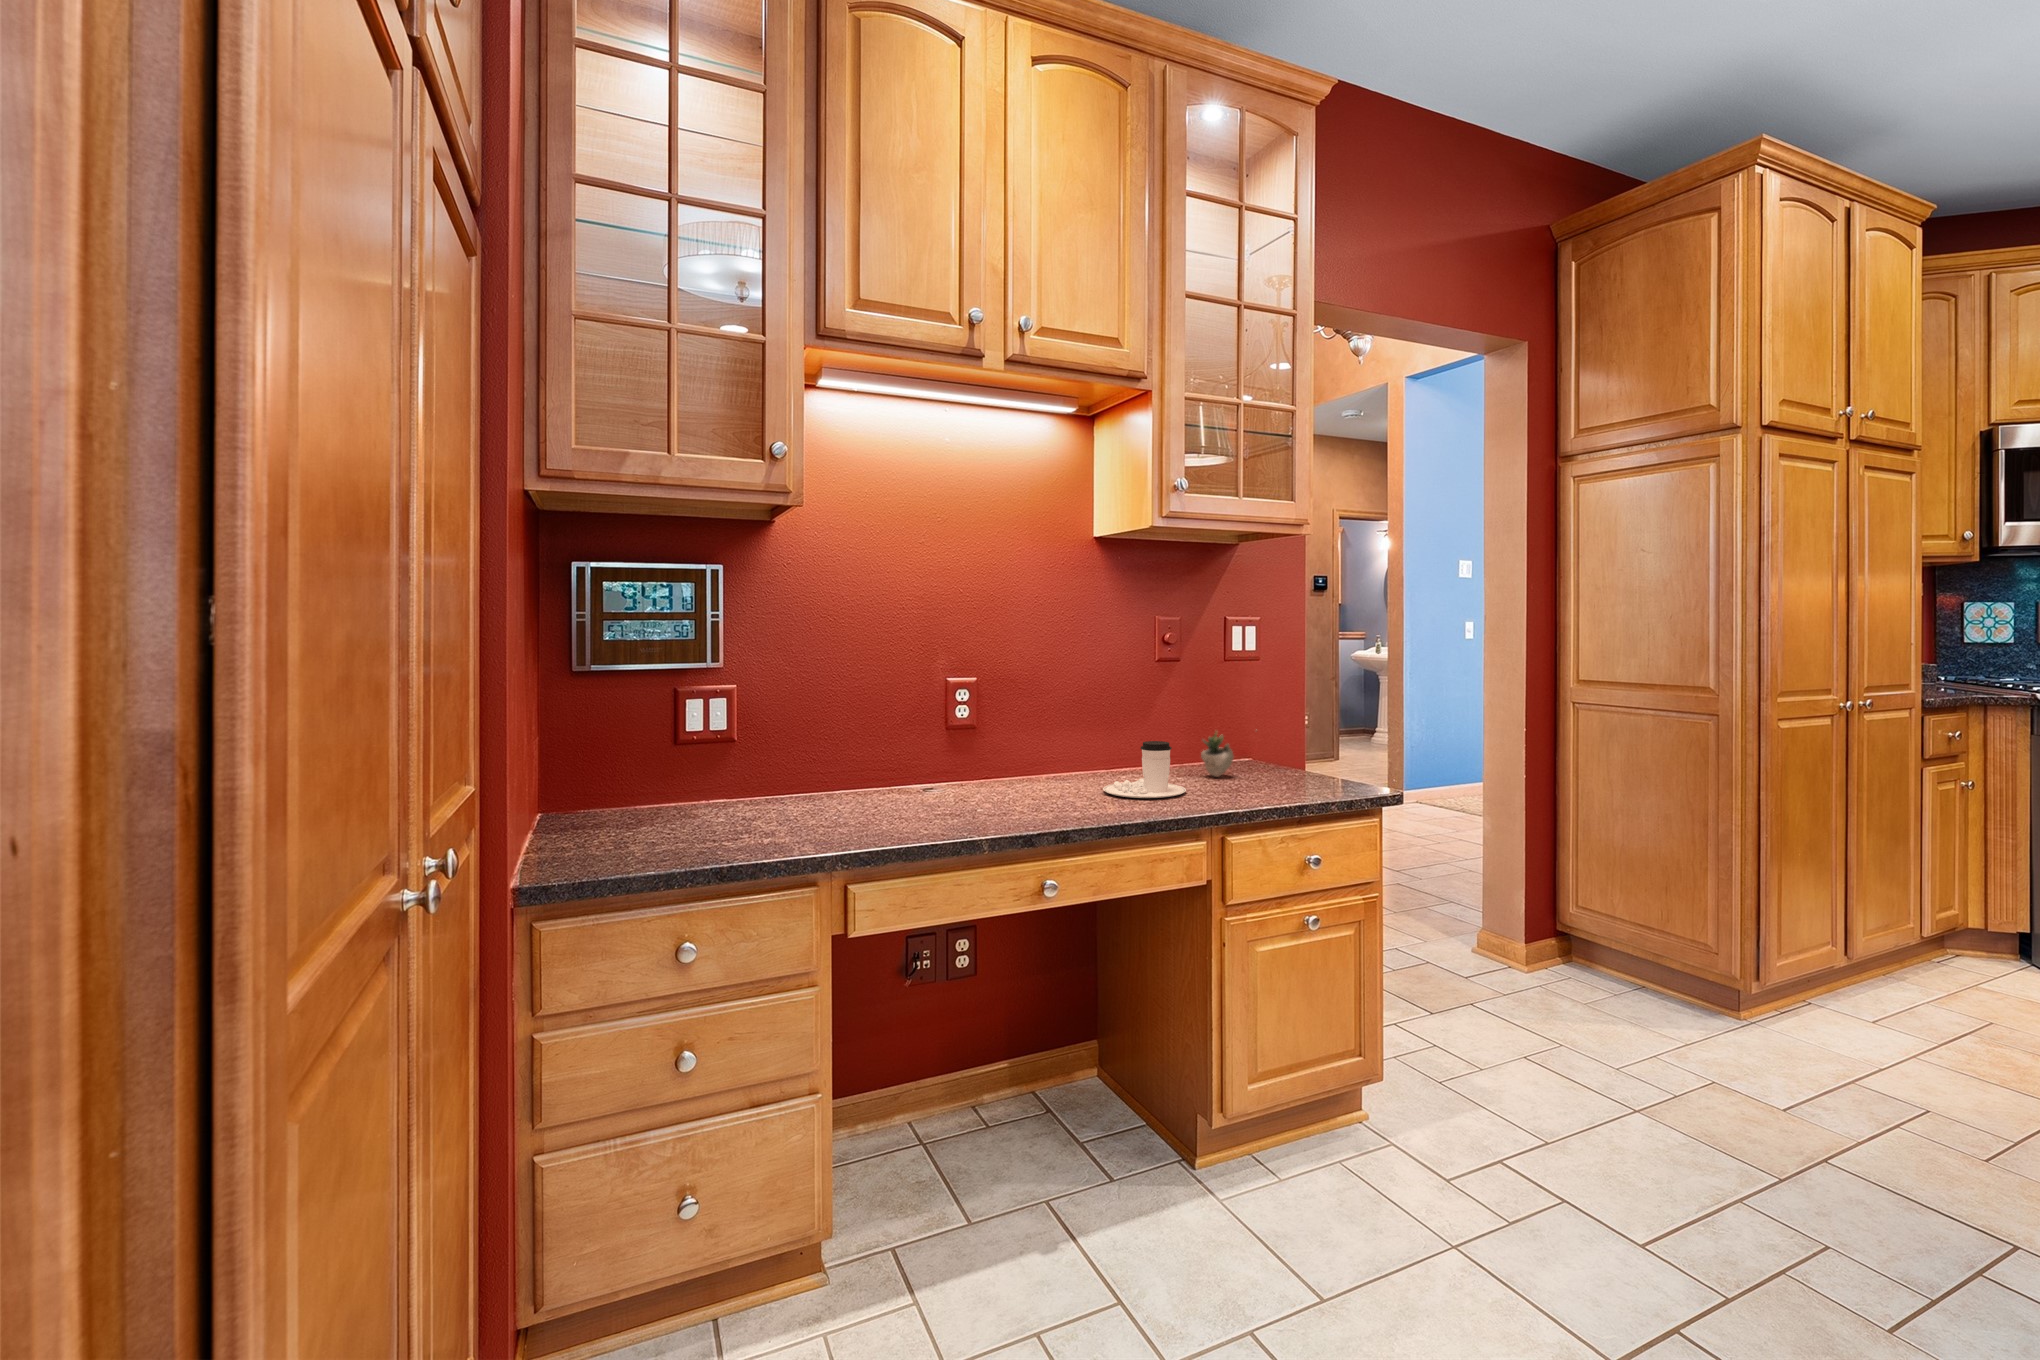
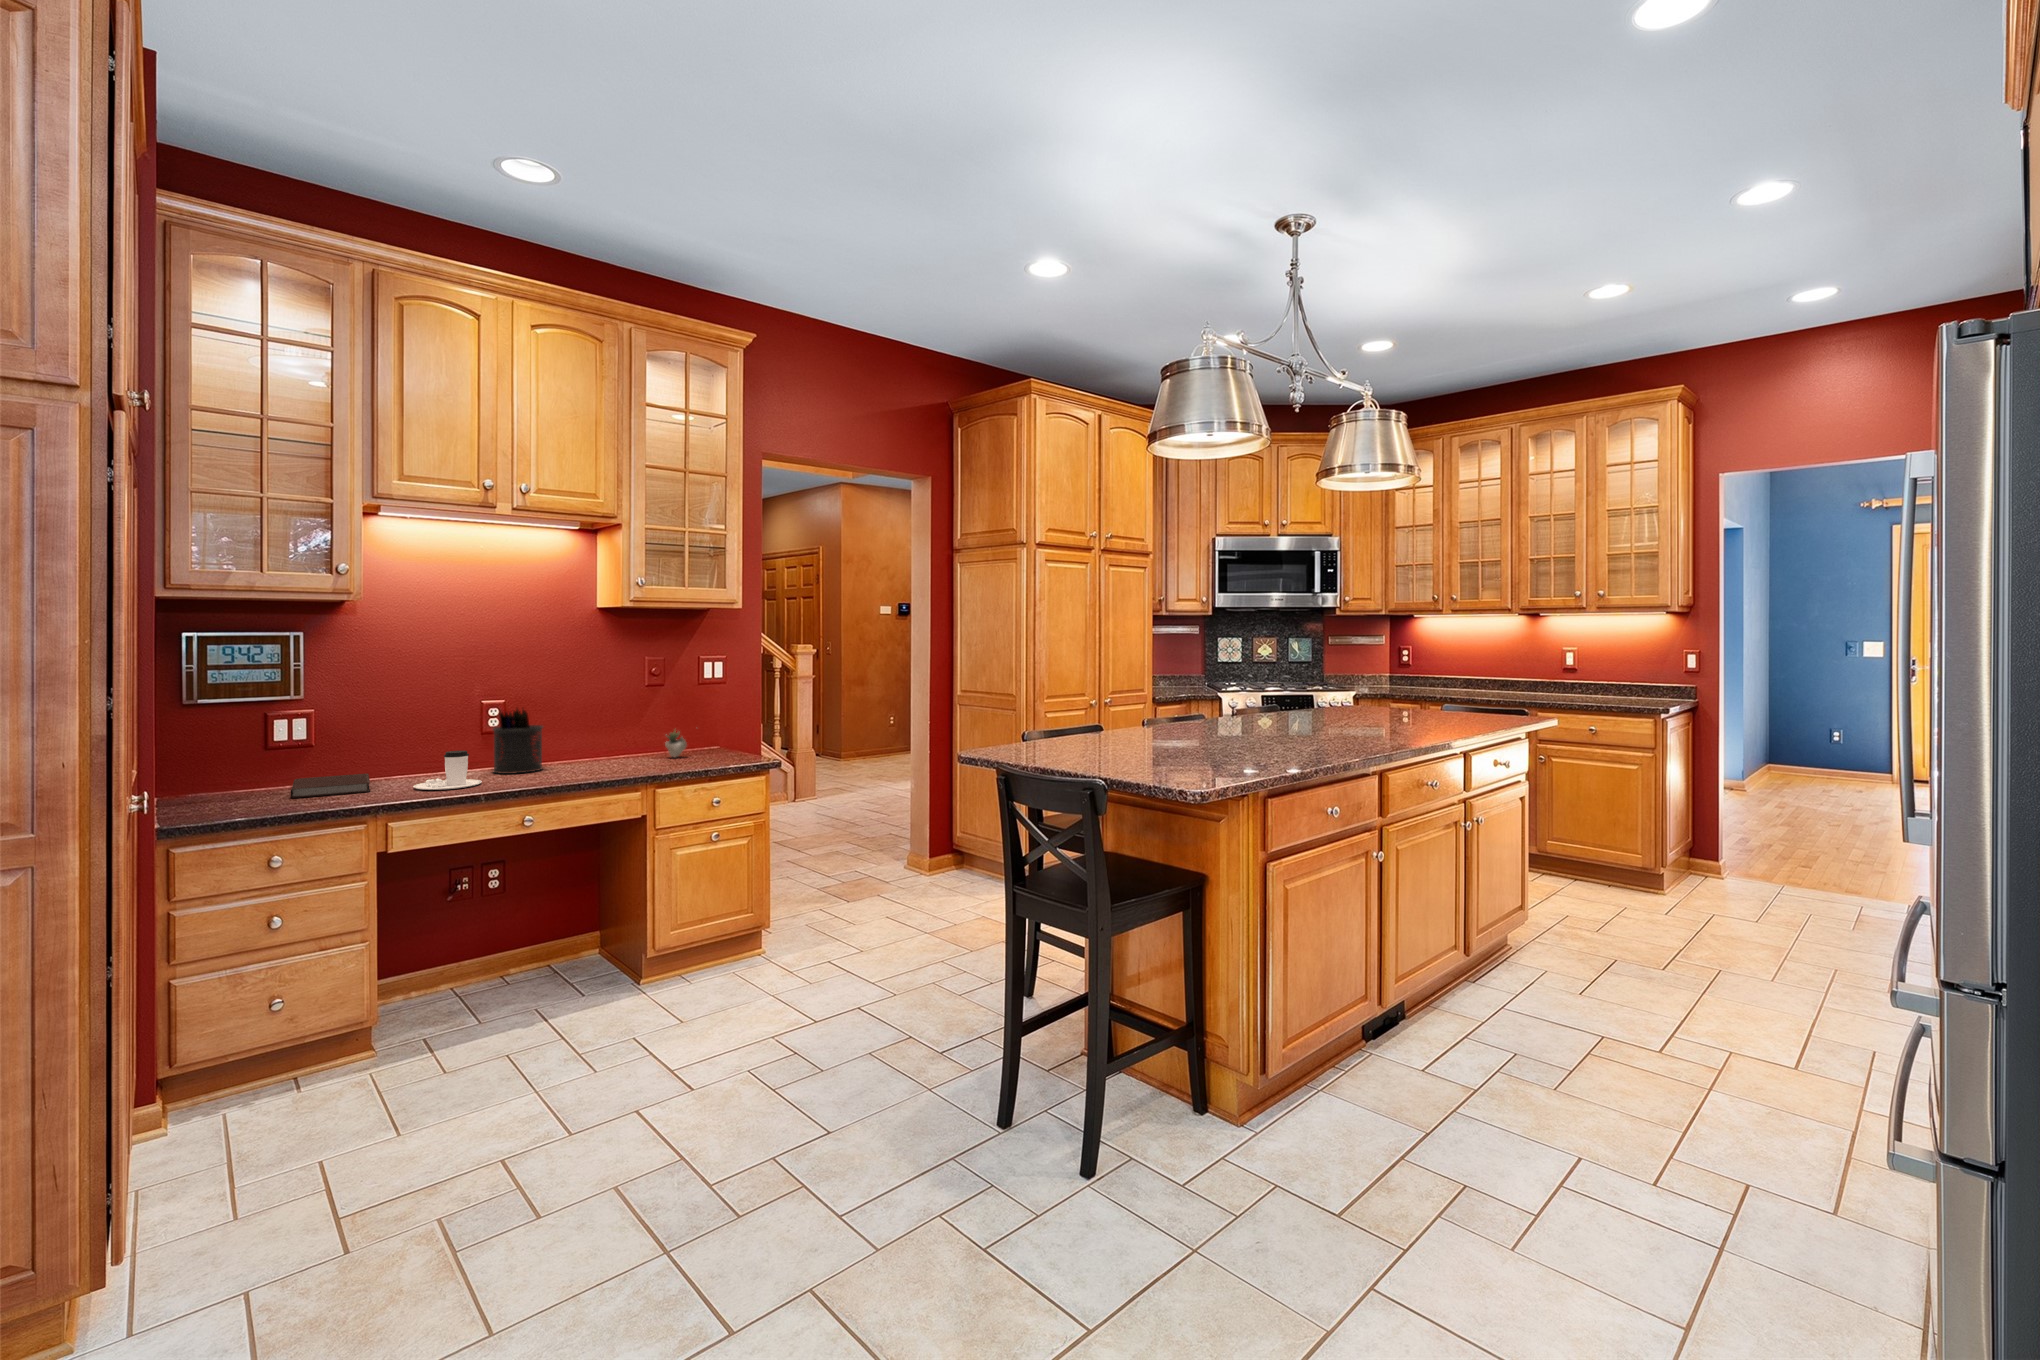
pen holder: none [969,688,1040,797] -> present [493,709,543,774]
coffee cup: present [1103,741,1186,798] -> present [413,751,482,790]
notebook: none [707,788,814,829] -> present [291,774,370,798]

